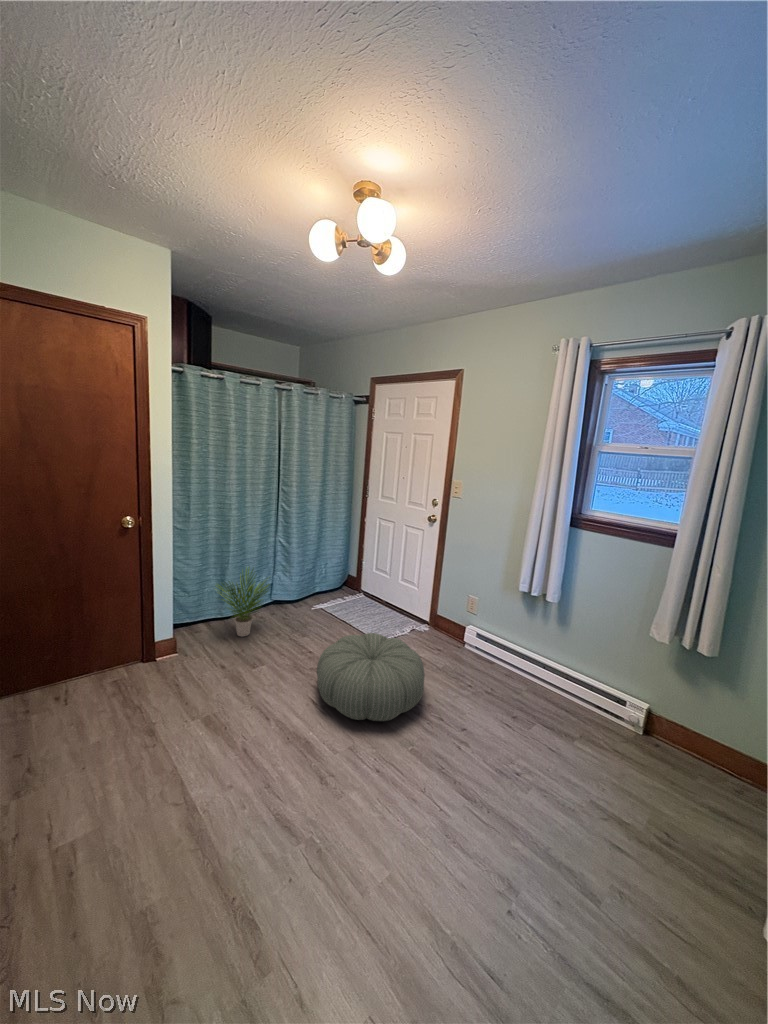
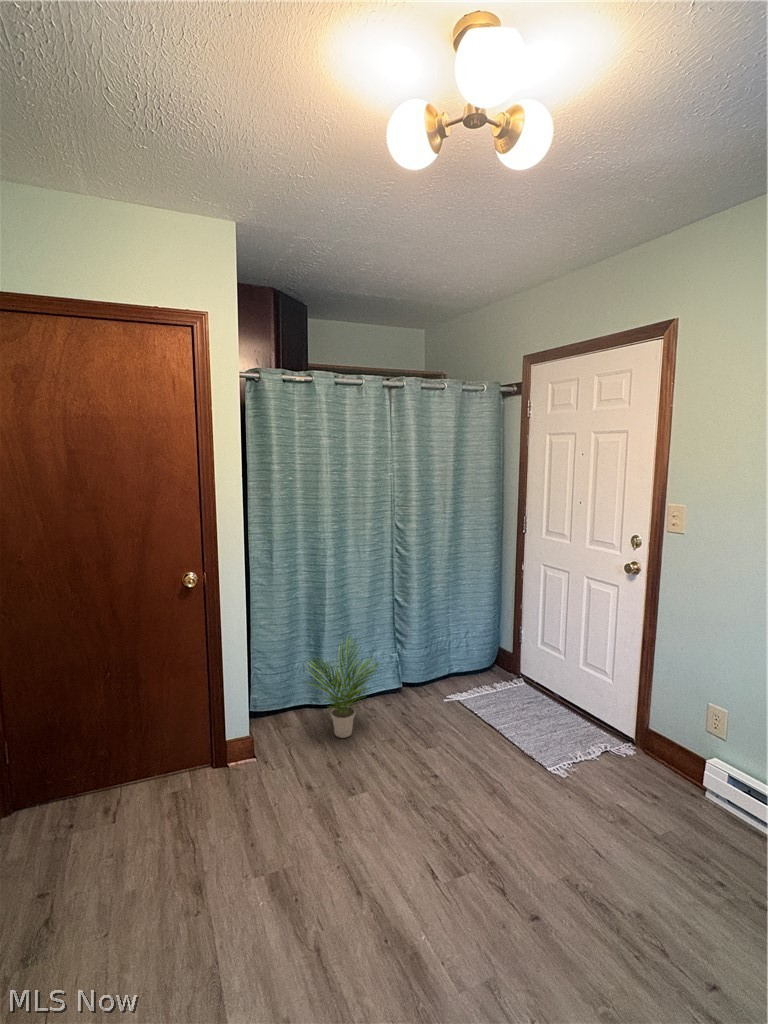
pouf: present [317,633,425,721] -> none [437,762,629,946]

